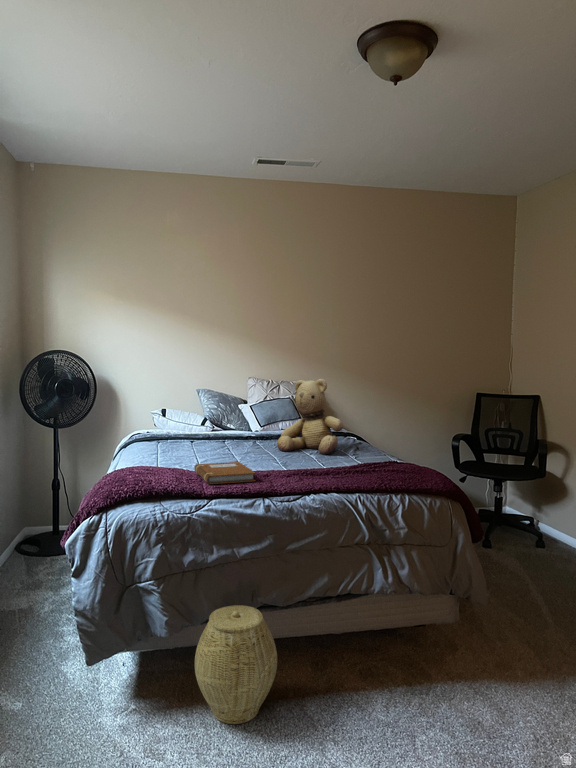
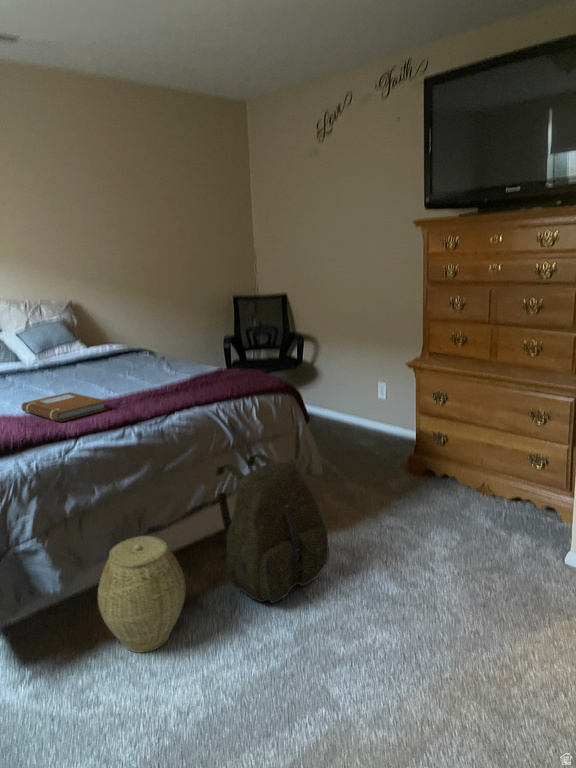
teddy bear: present [277,379,343,454] -> none [81,292,153,374]
backpack: none [332,556,451,727] -> present [216,454,329,603]

